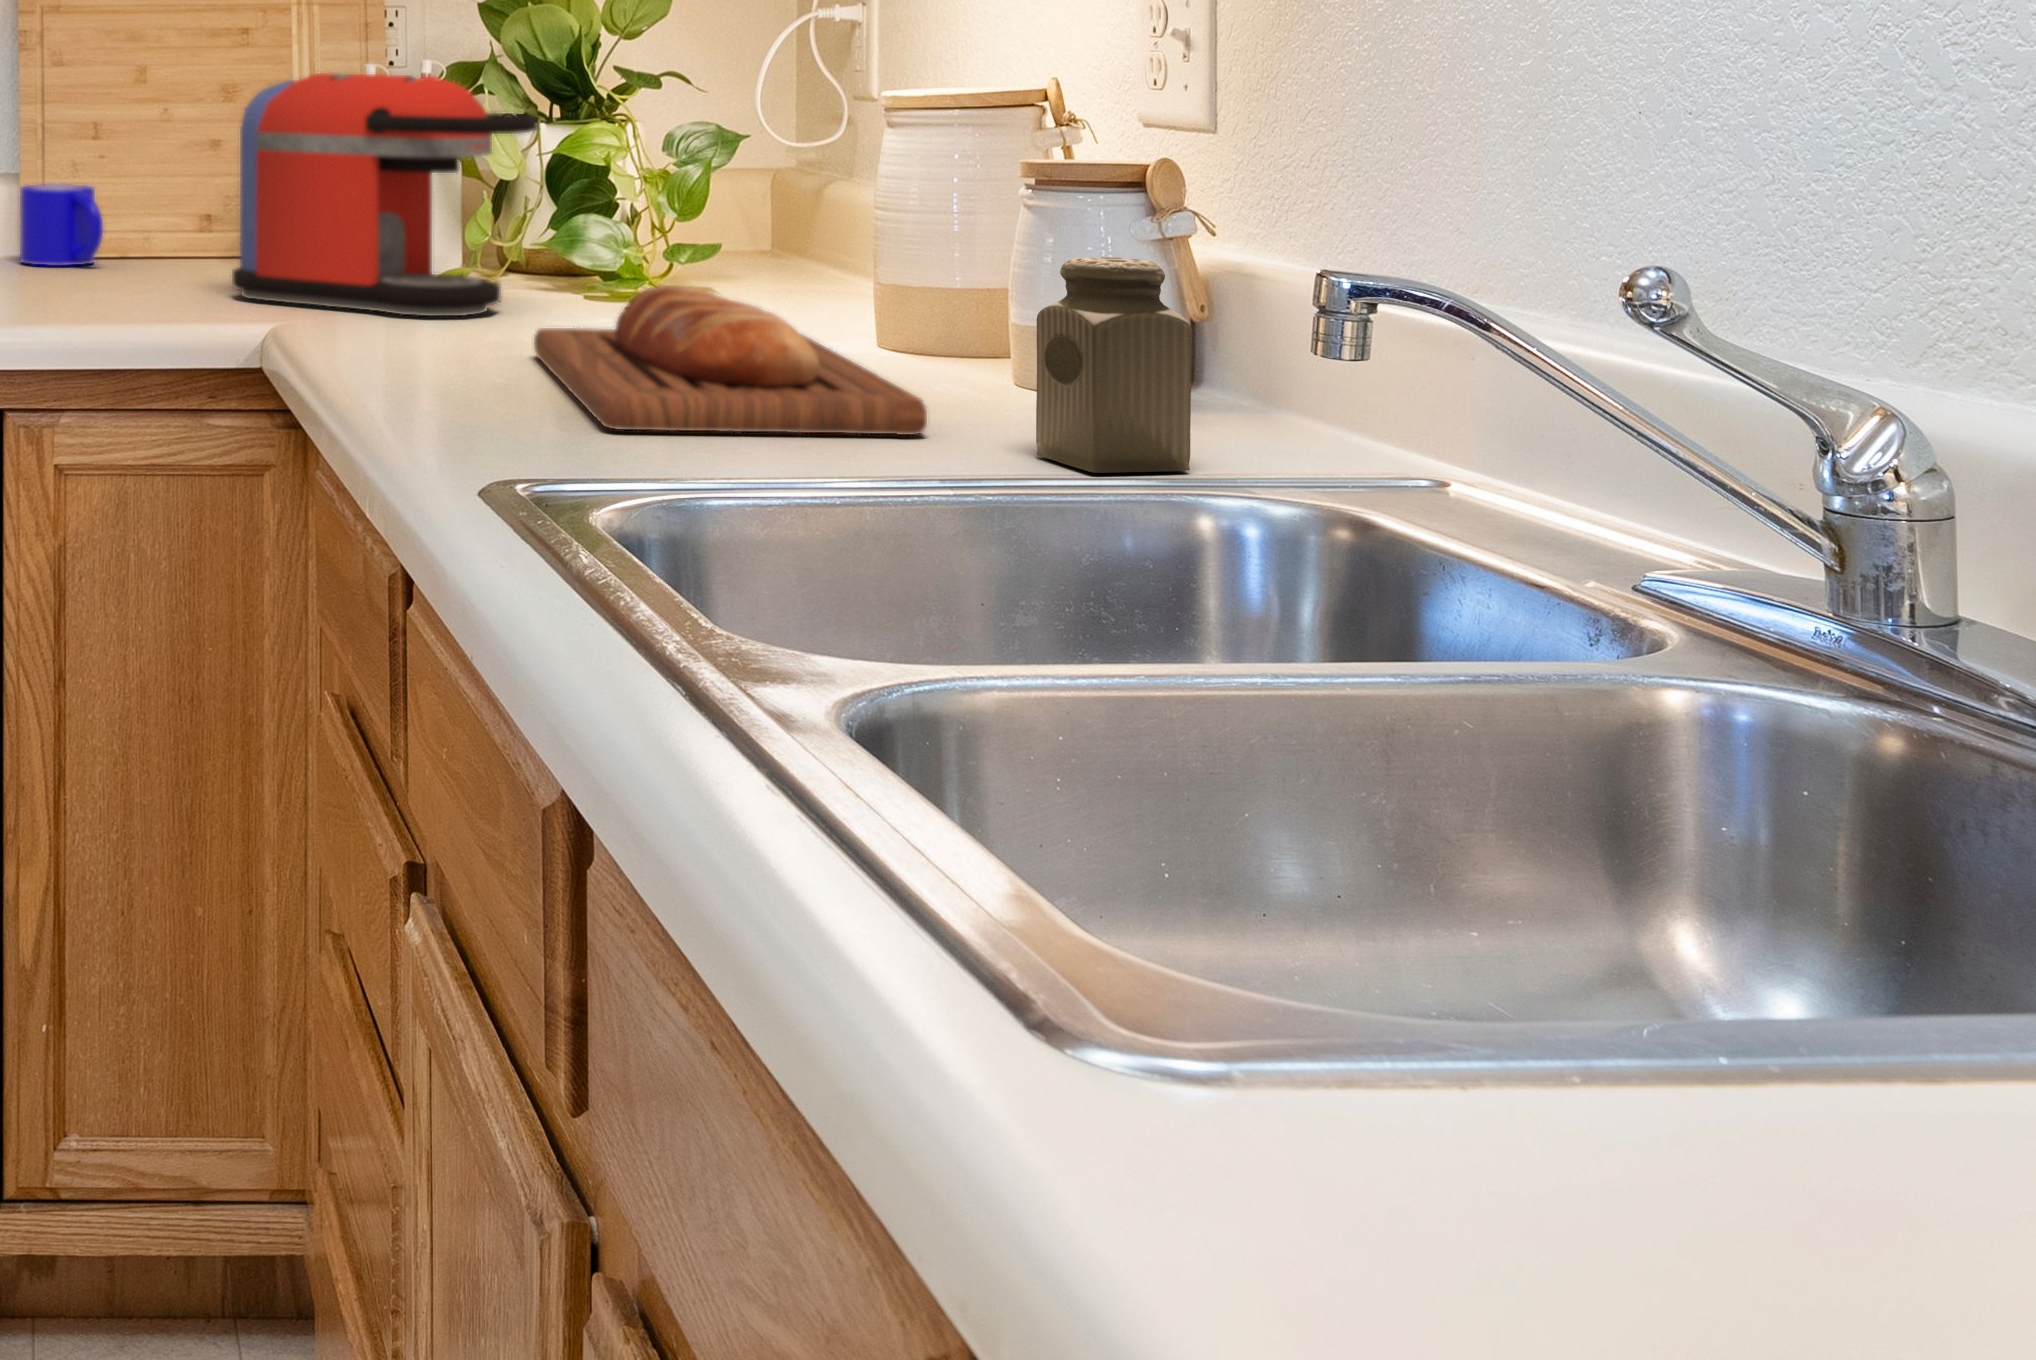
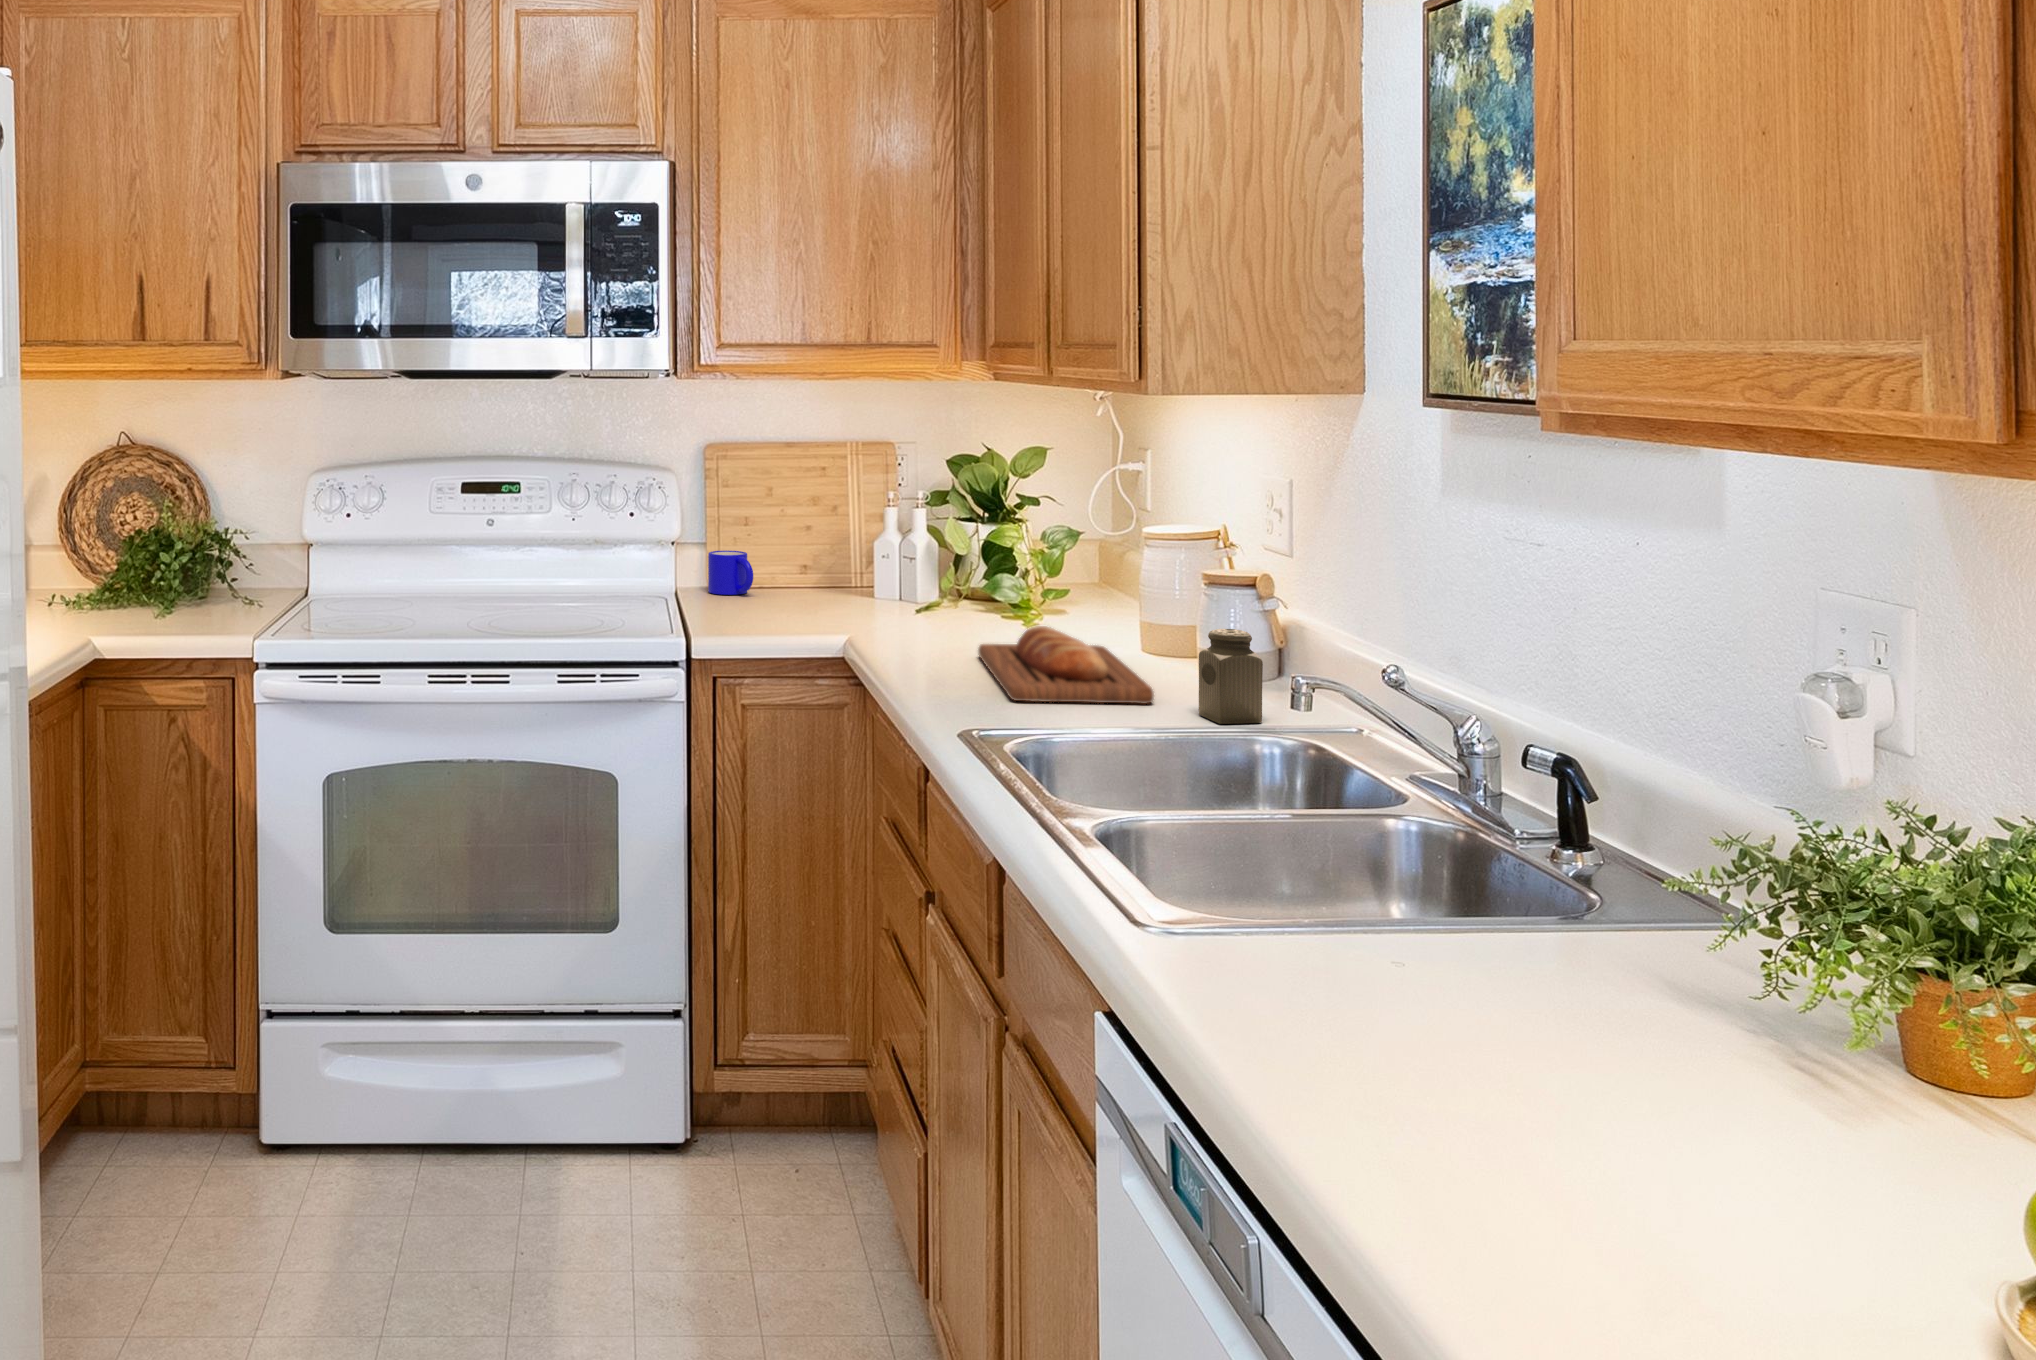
coffee maker: present [232,73,538,316] -> none [825,506,979,631]

